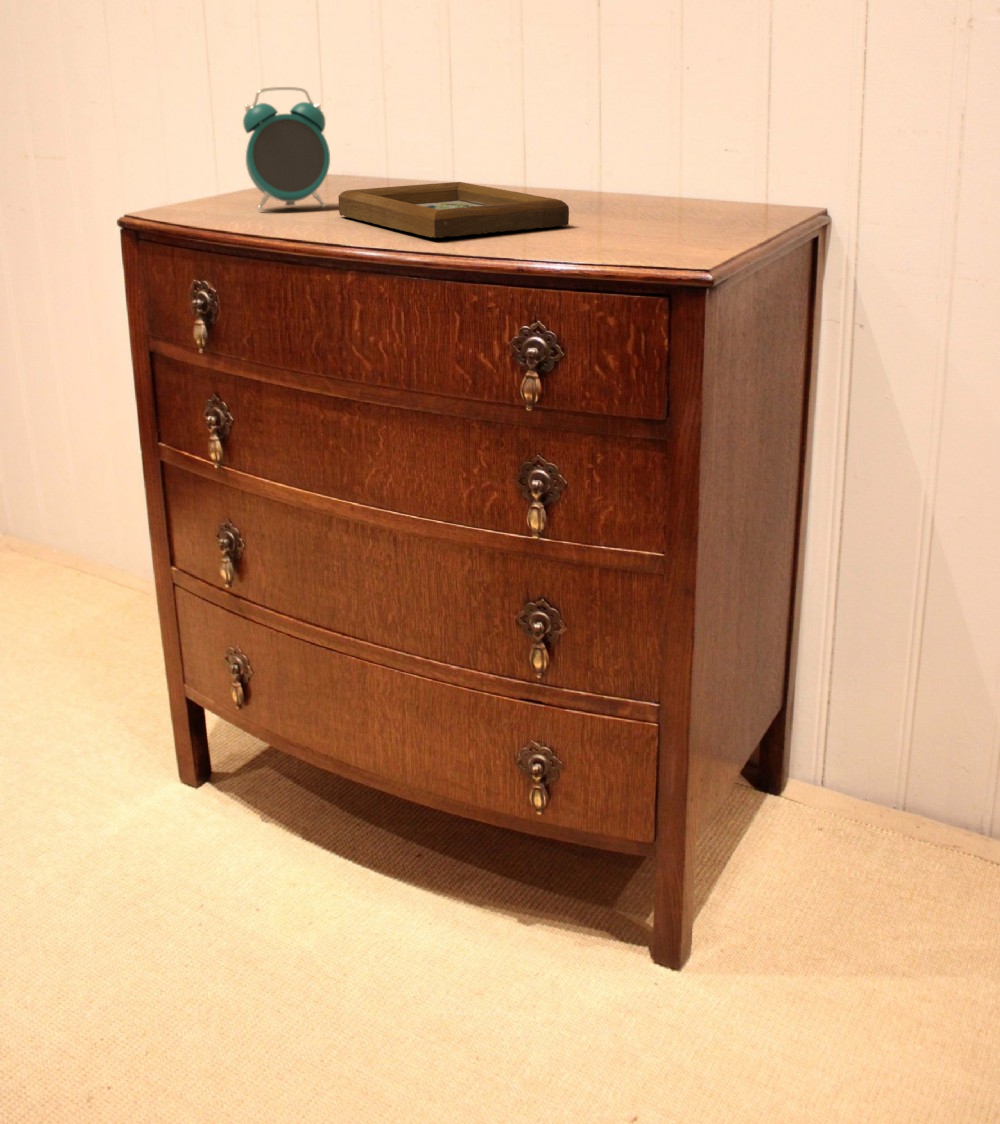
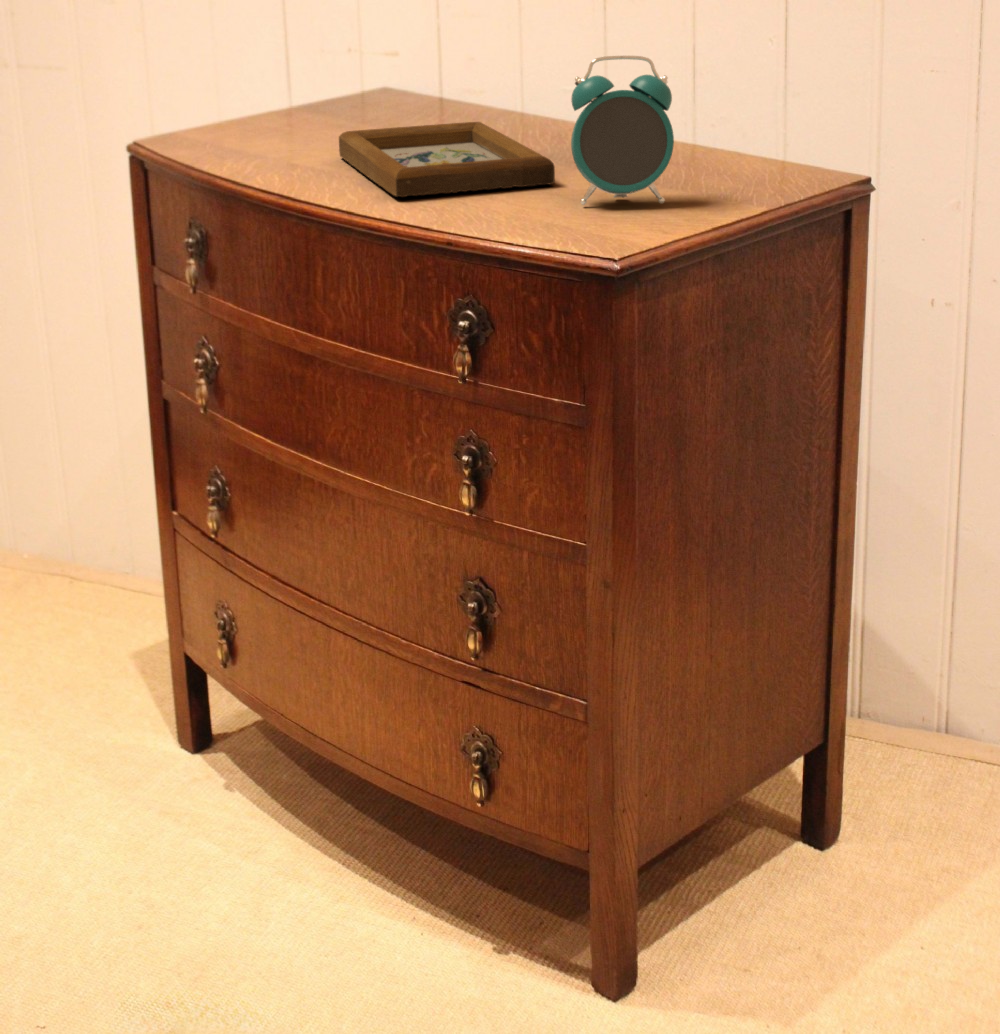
alarm clock: present [243,87,330,210] -> present [571,56,674,205]

